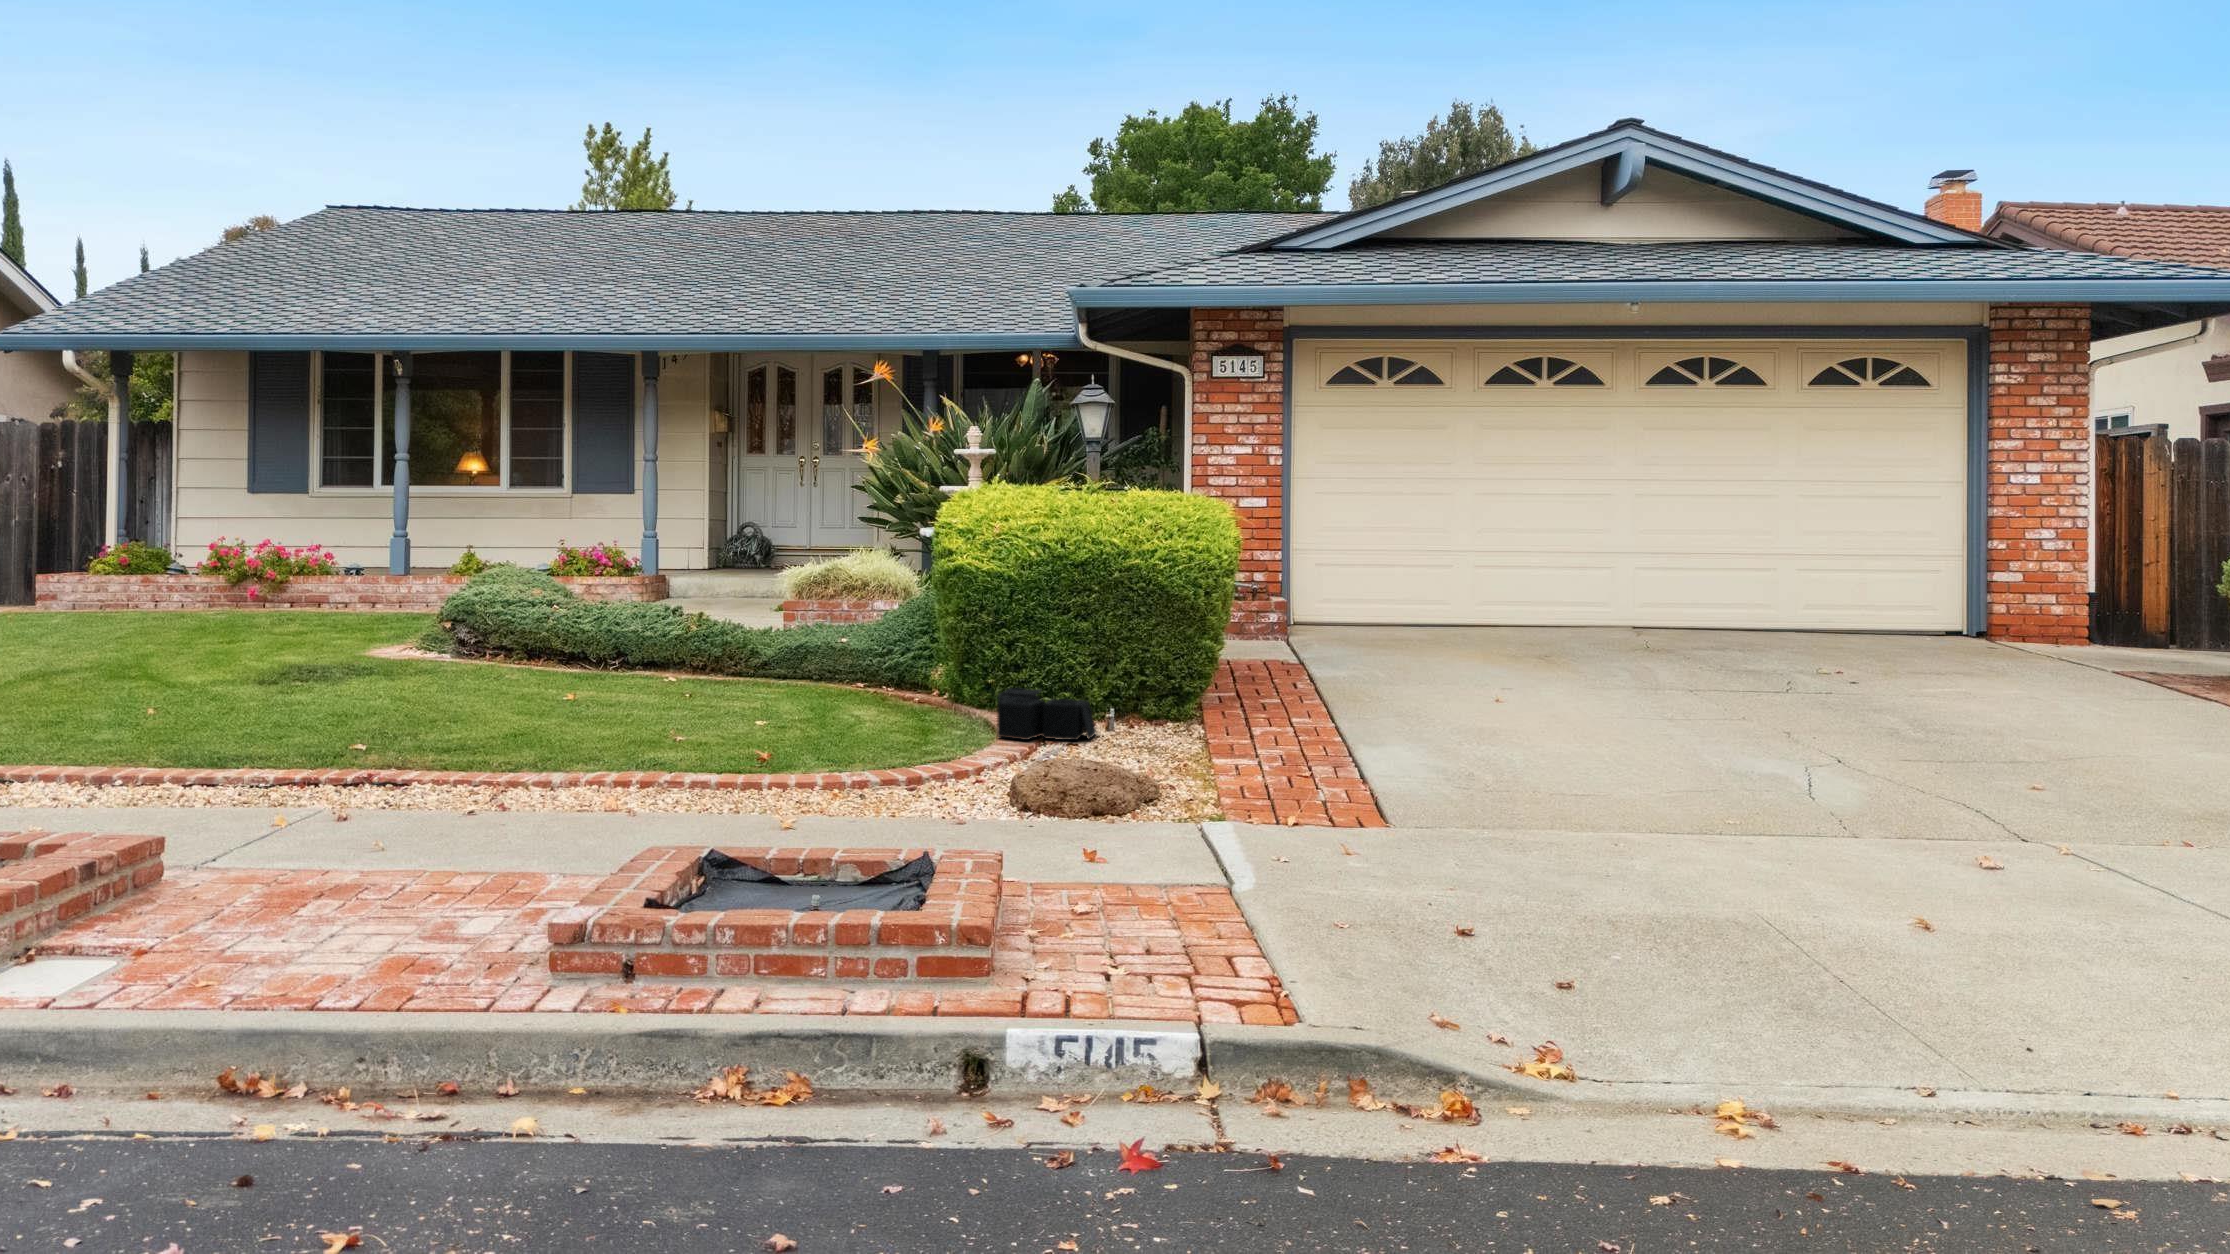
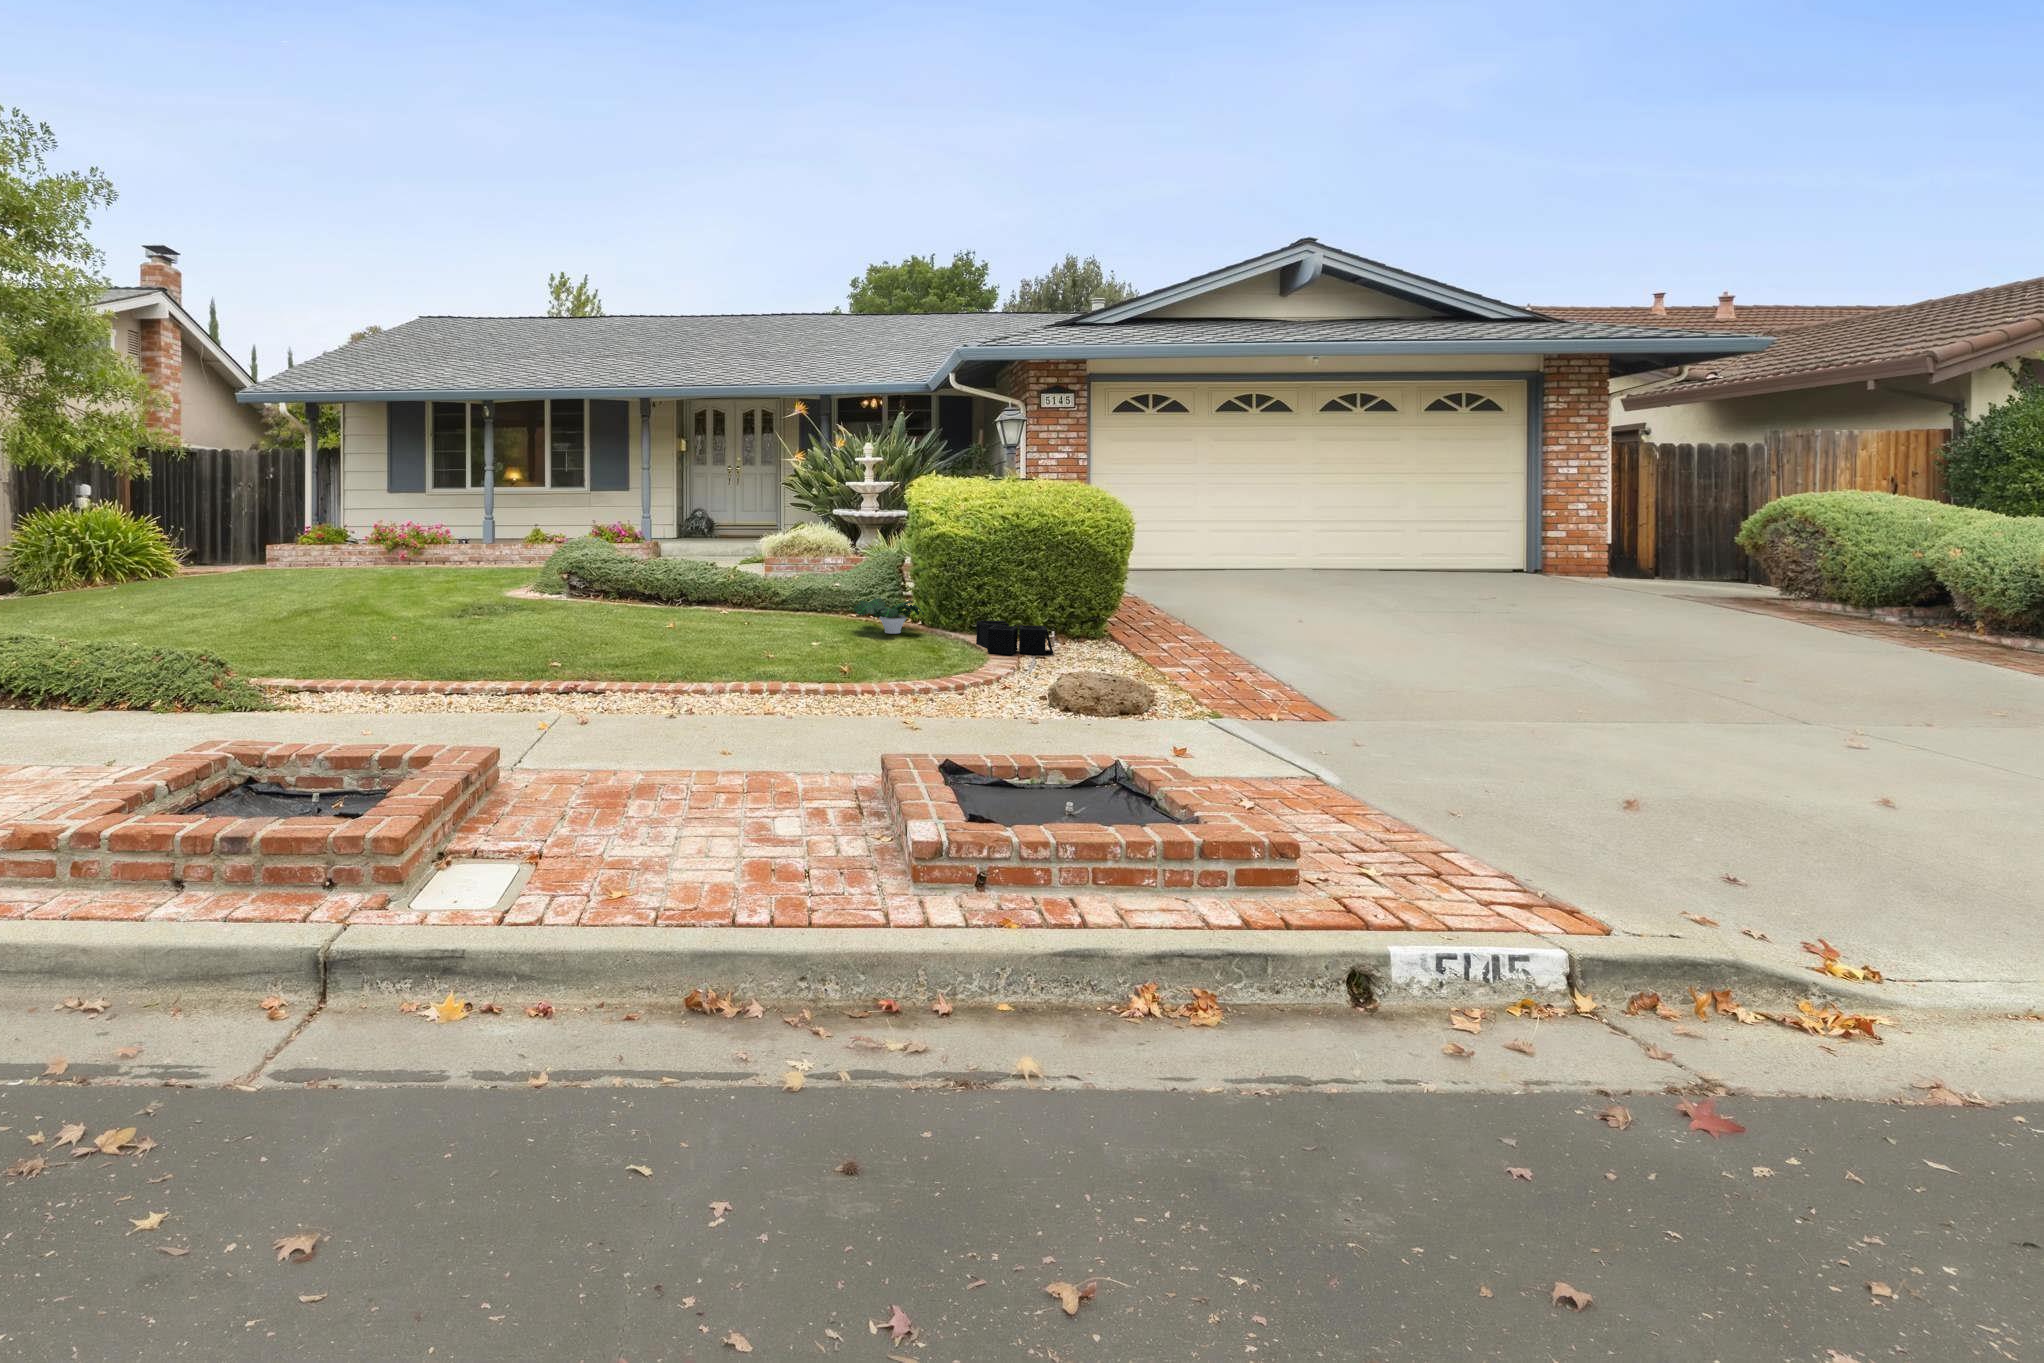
potted plant: none [837,659,936,711] -> present [854,598,924,634]

